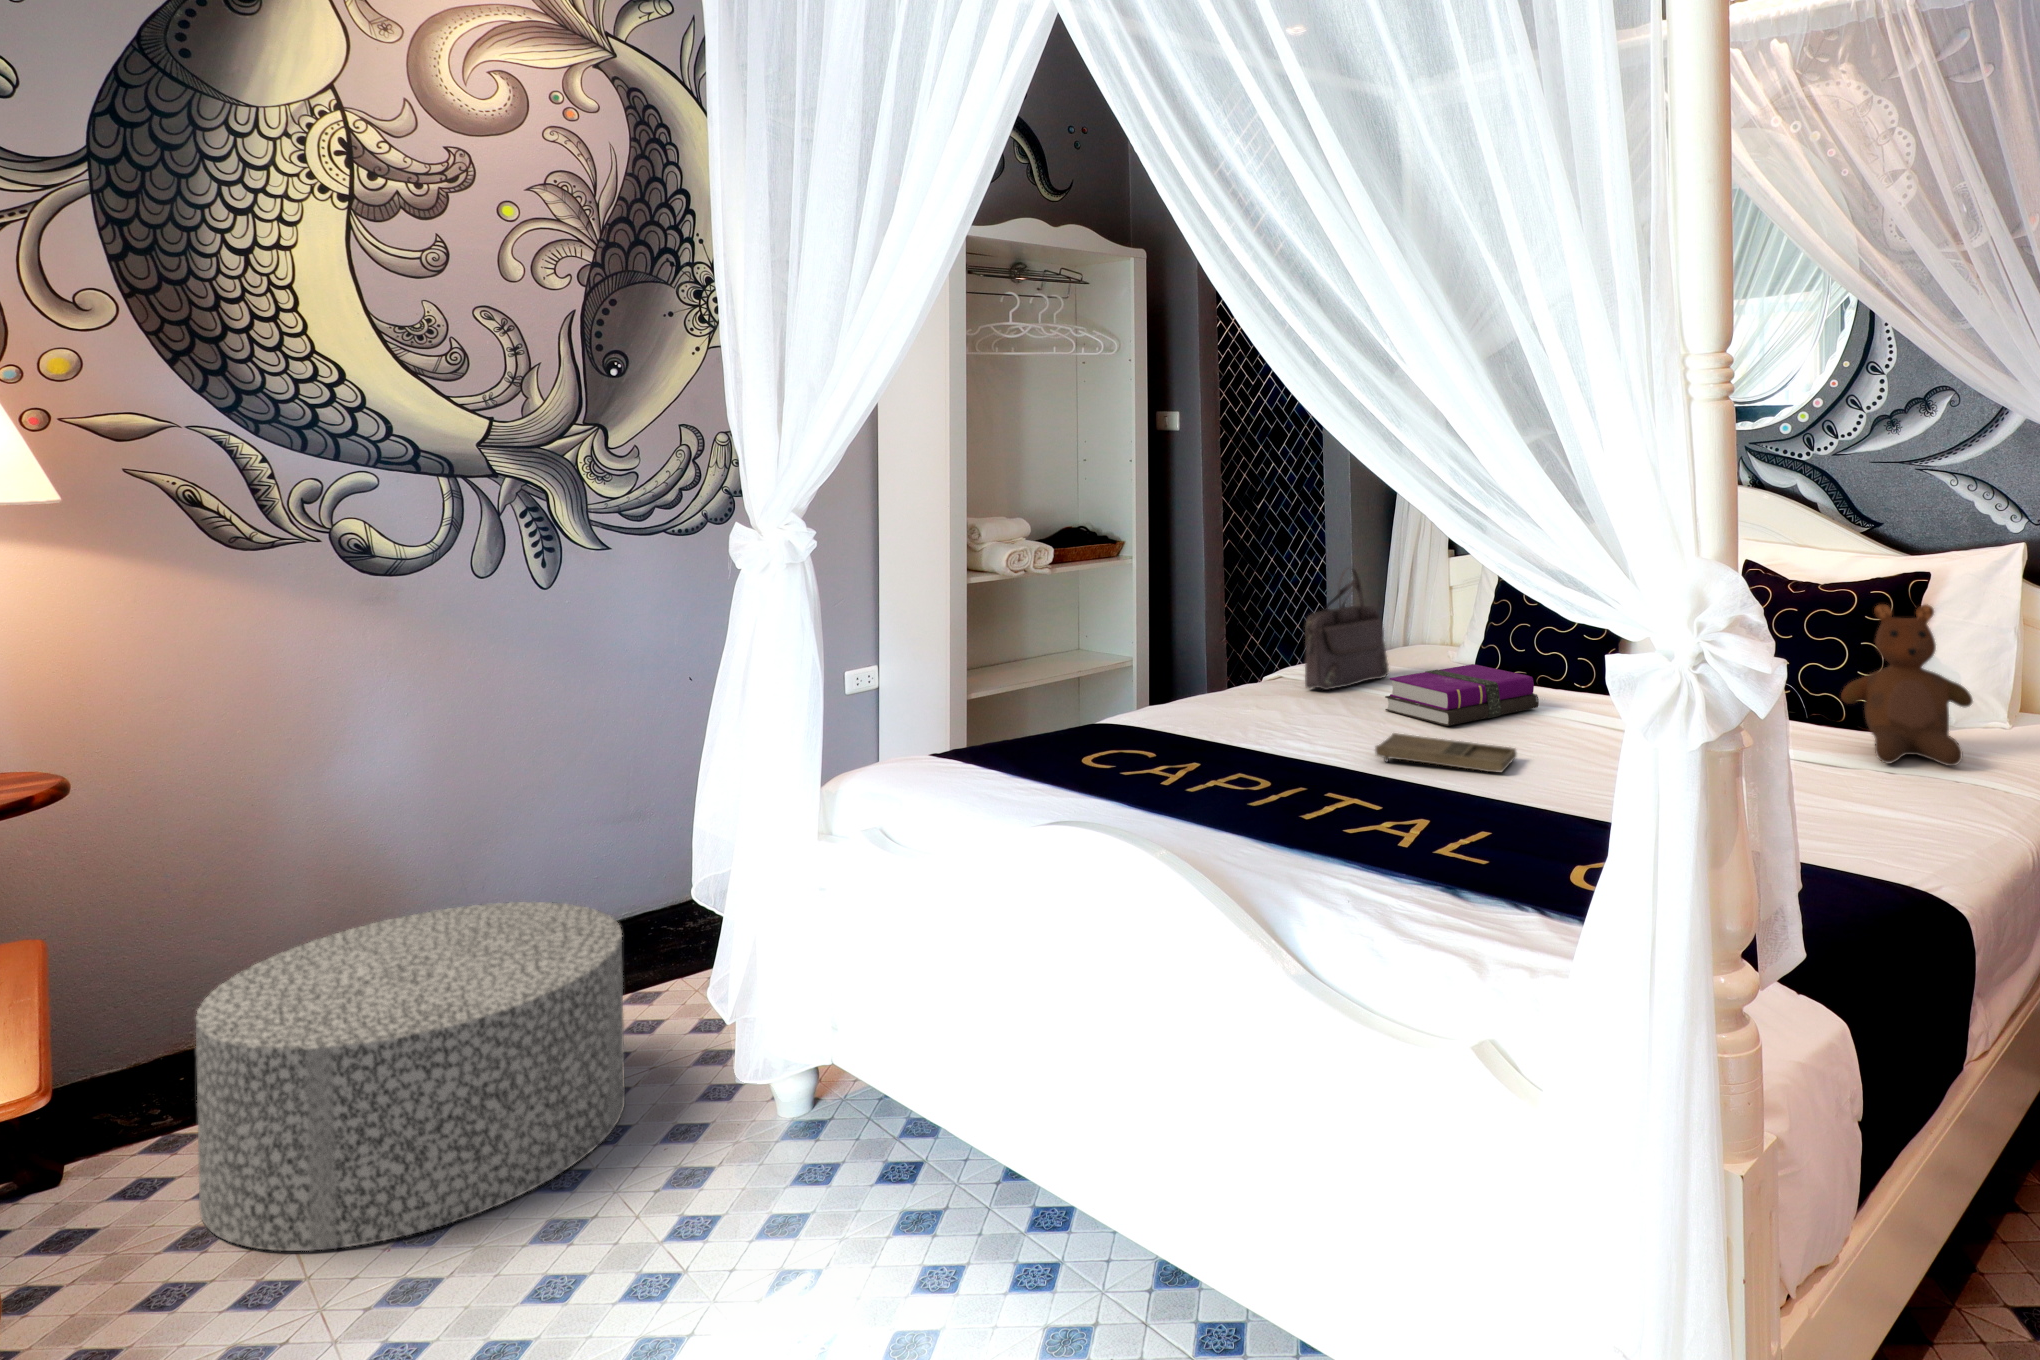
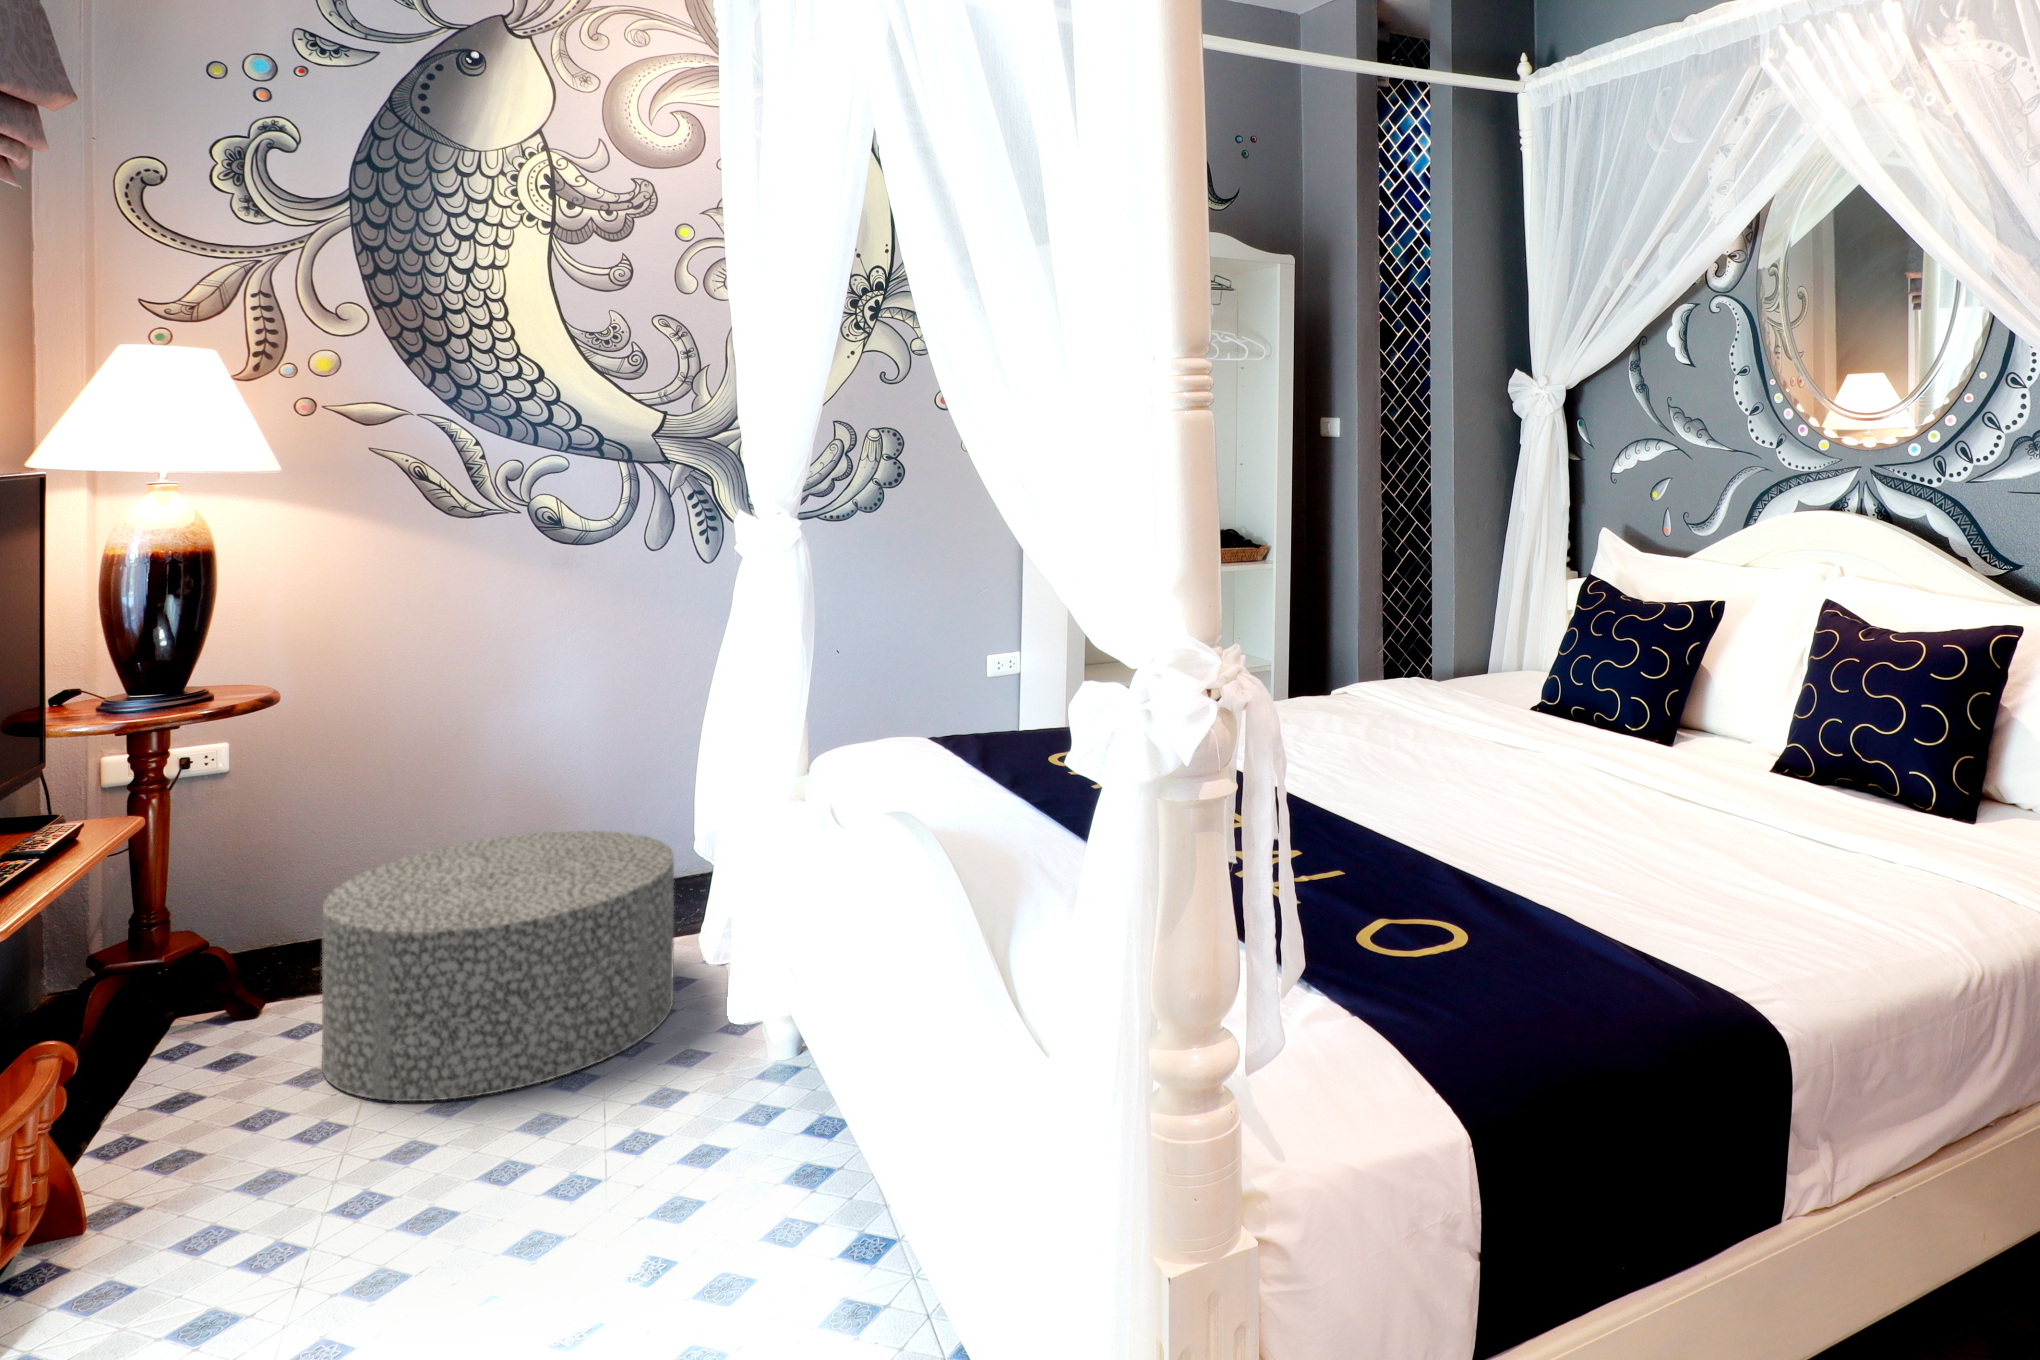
handbag: present [1305,568,1389,690] -> none [1354,583,1456,708]
teddy bear: present [1841,604,1973,766] -> none [1867,657,2026,855]
notebook: present [1385,664,1539,726] -> none [1410,693,1570,755]
tray: present [1375,733,1516,772] -> none [1335,756,1481,807]

